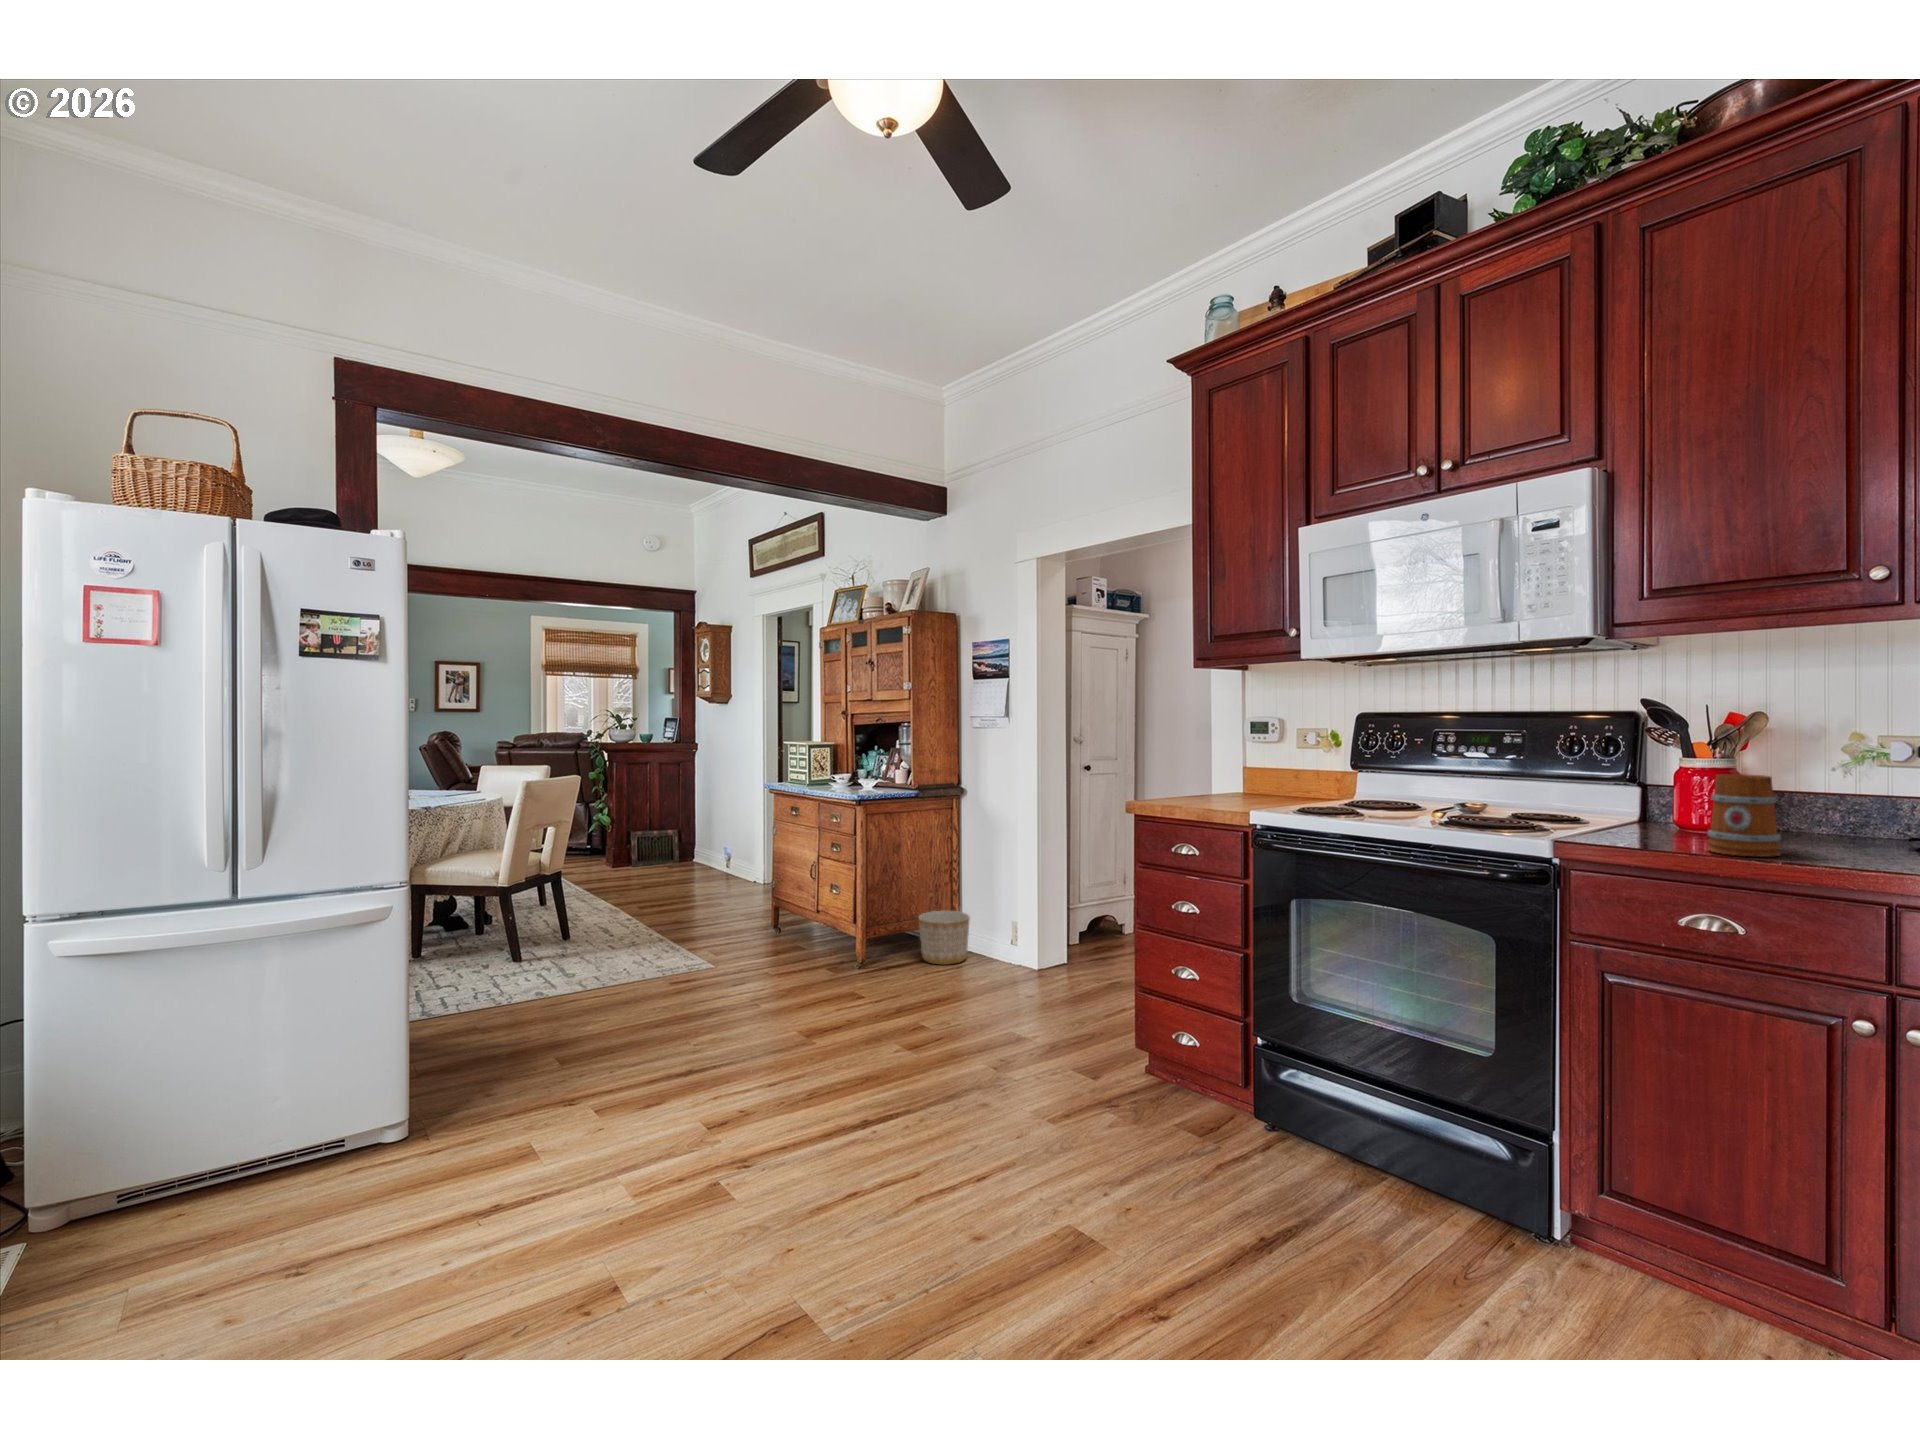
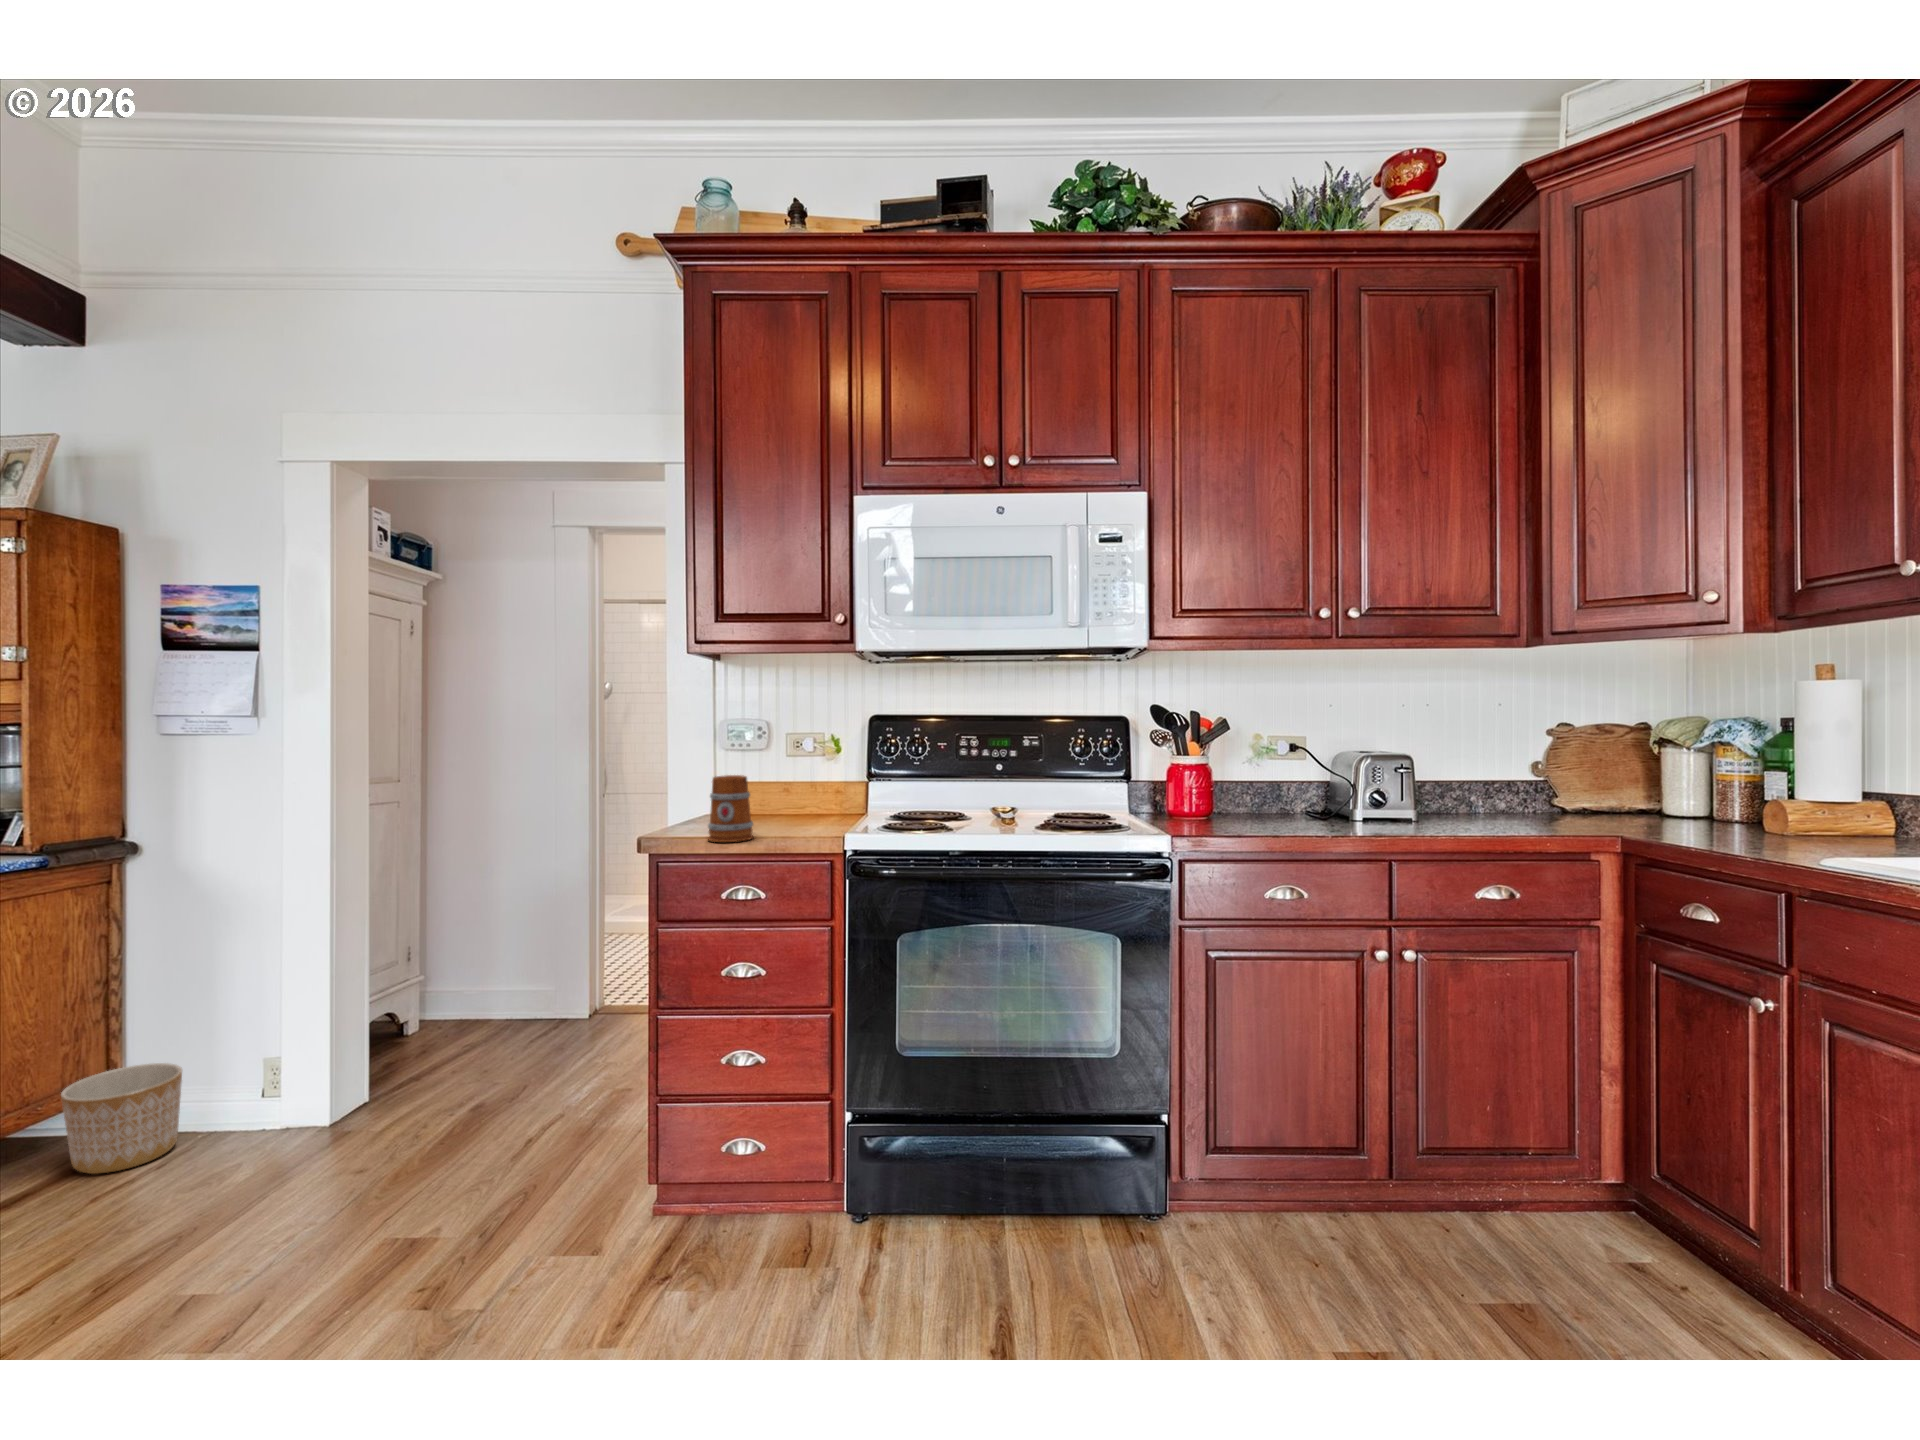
mug: present [1708,774,1781,856] -> present [708,775,753,842]

